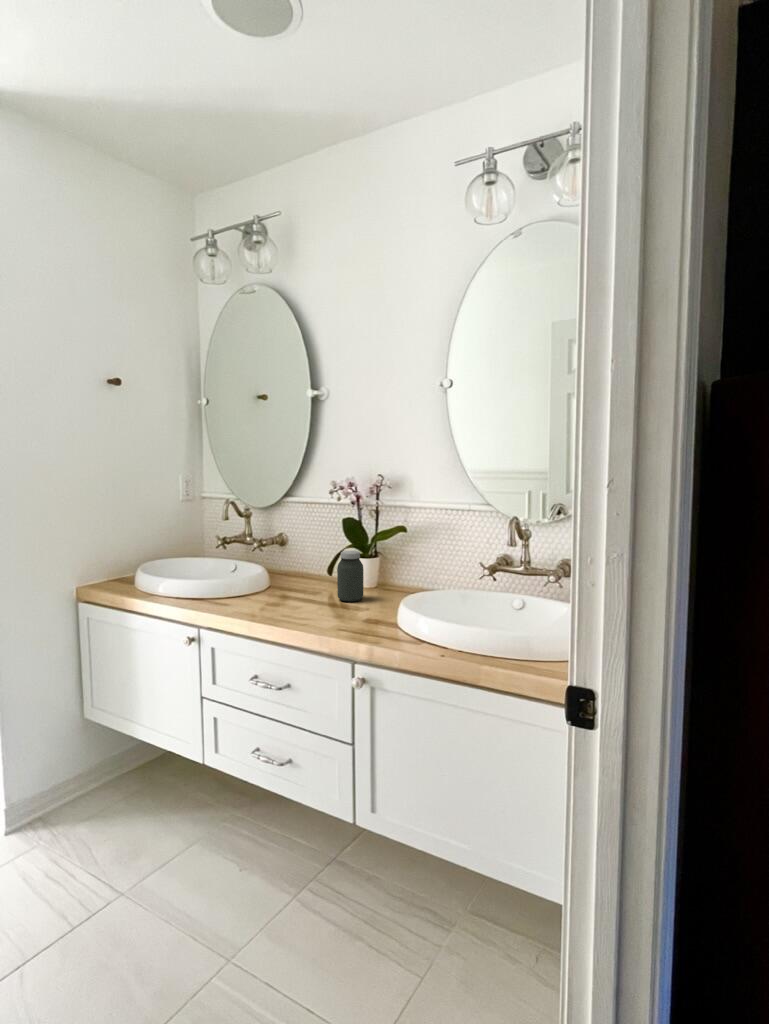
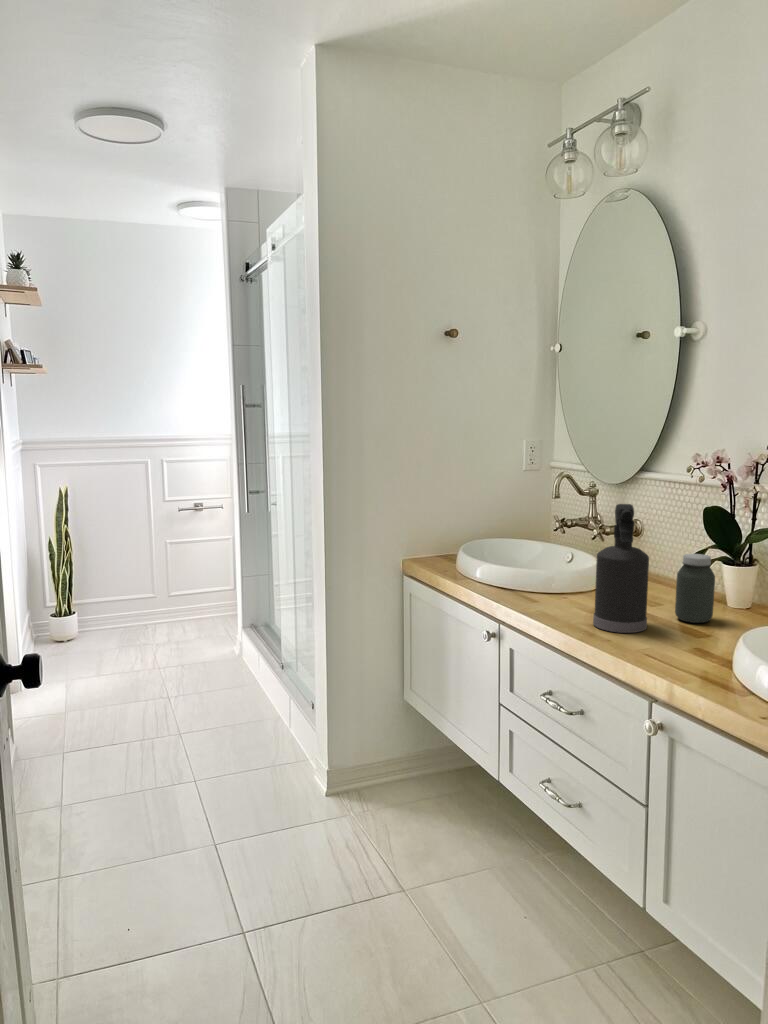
spray bottle: none [285,517,325,617] -> present [593,504,649,633]

